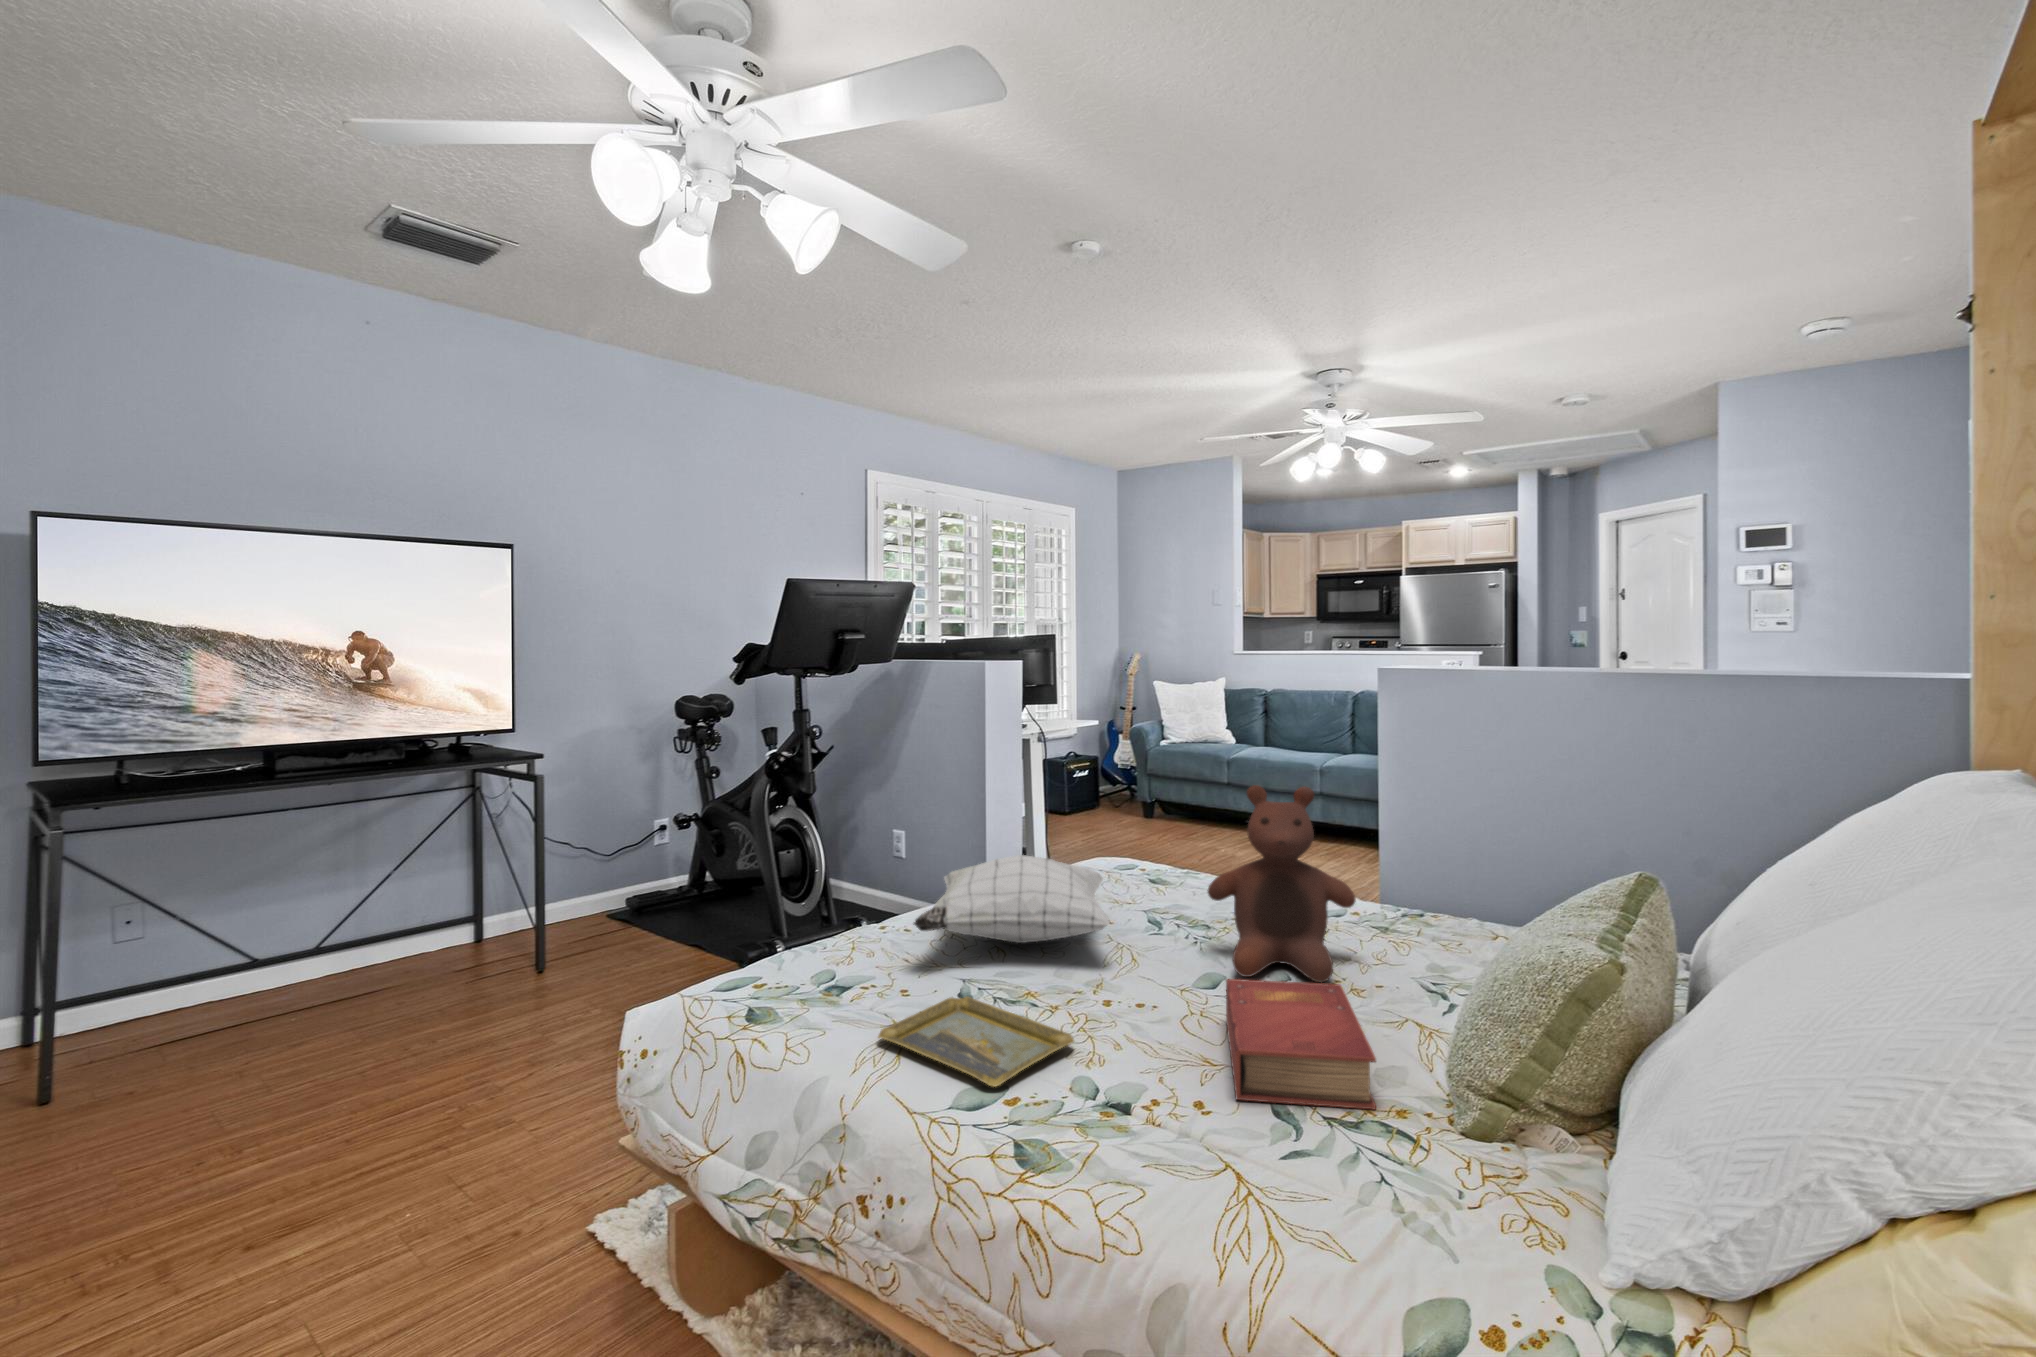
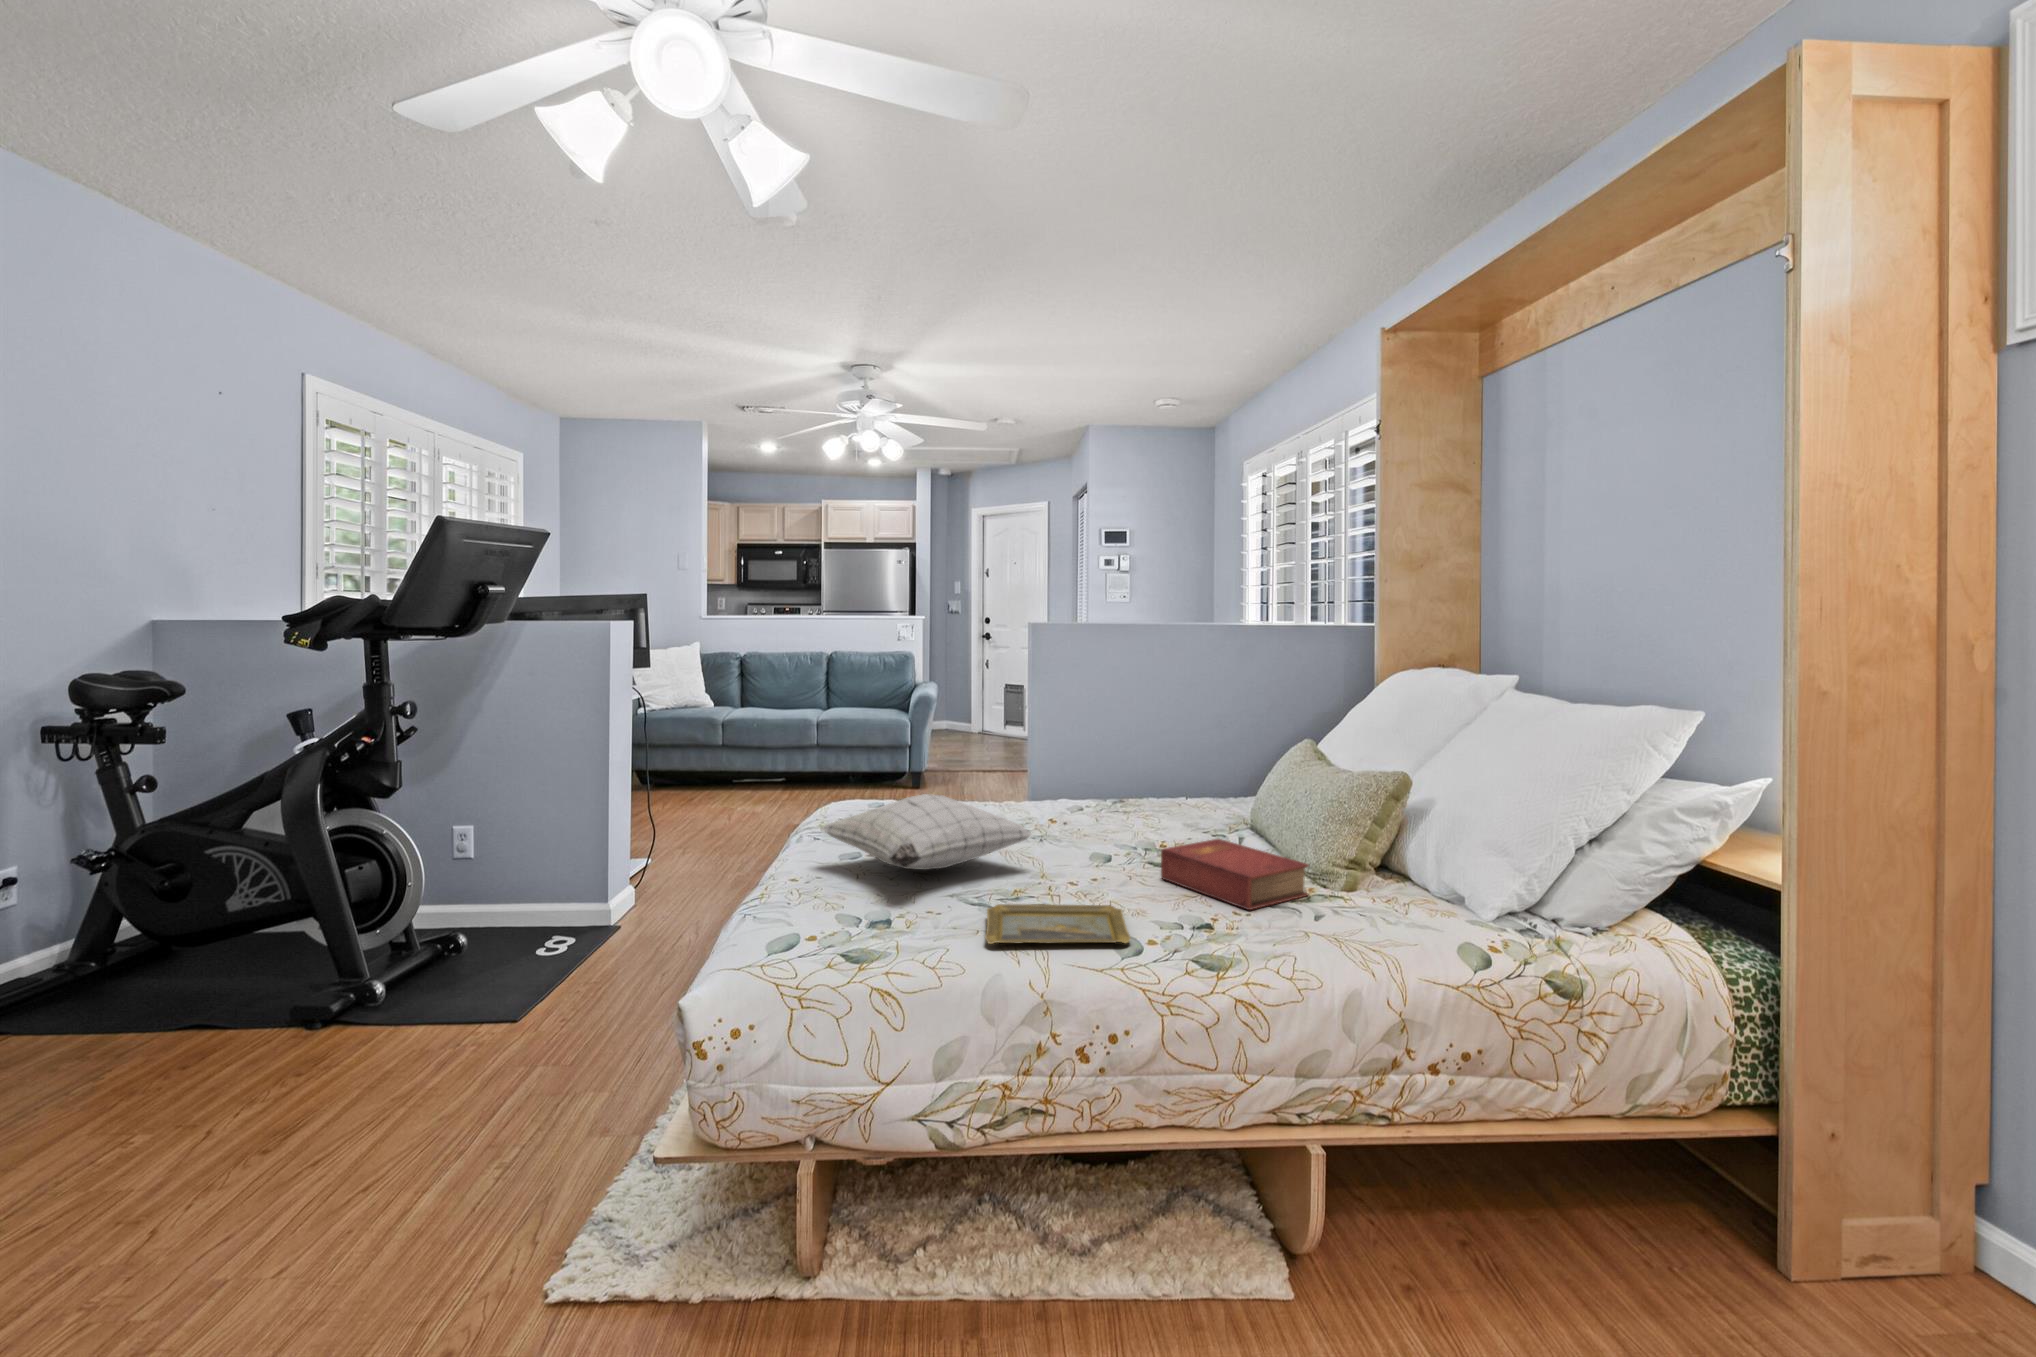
stuffed bear: present [1207,785,1356,983] -> none [1066,714,1173,855]

